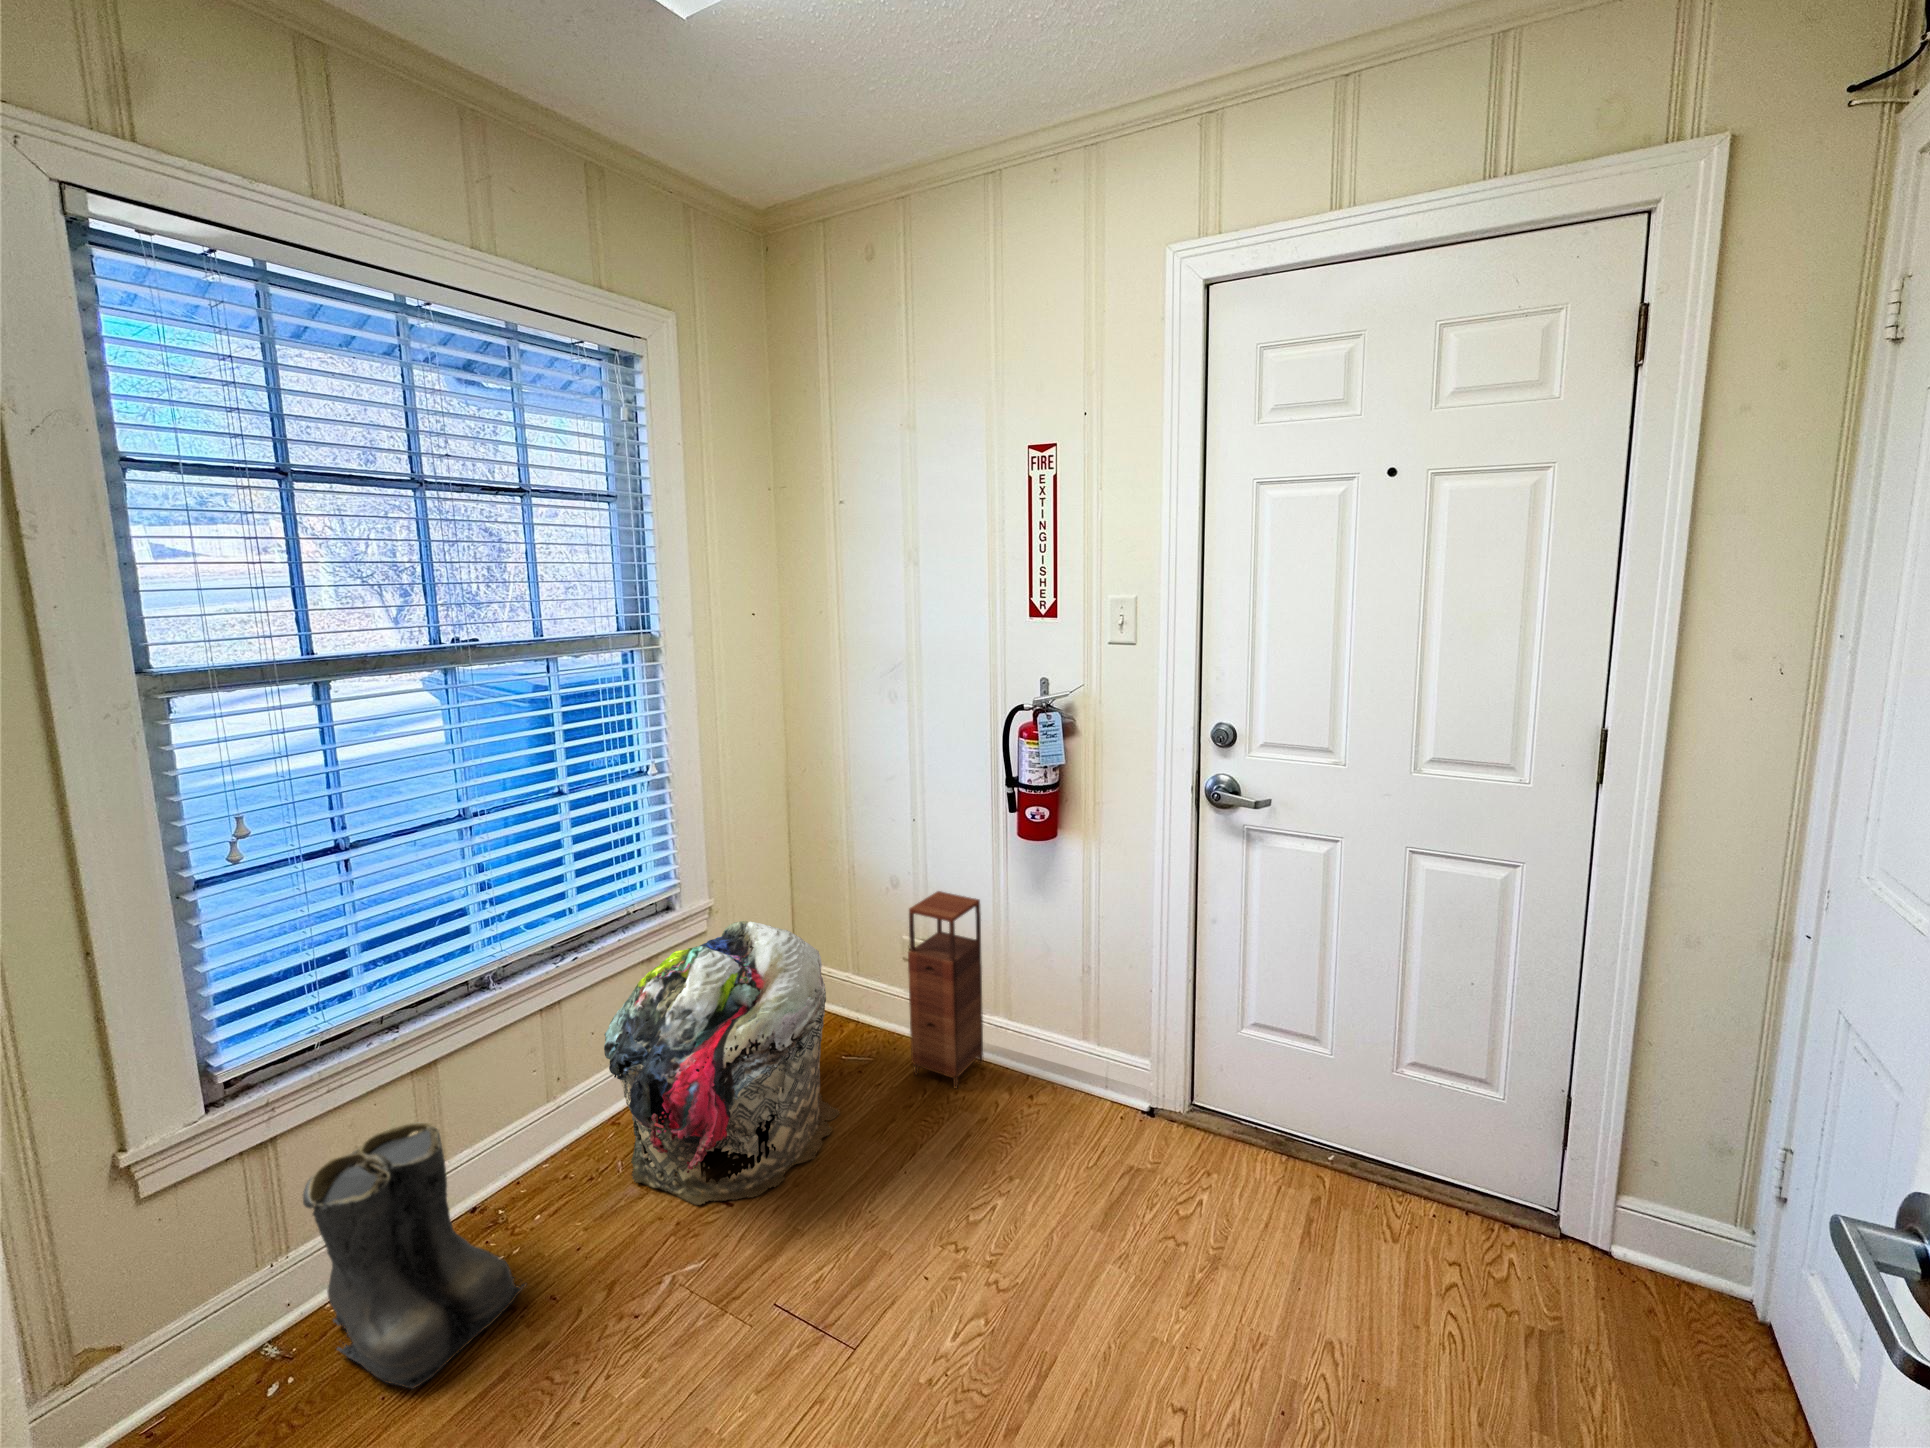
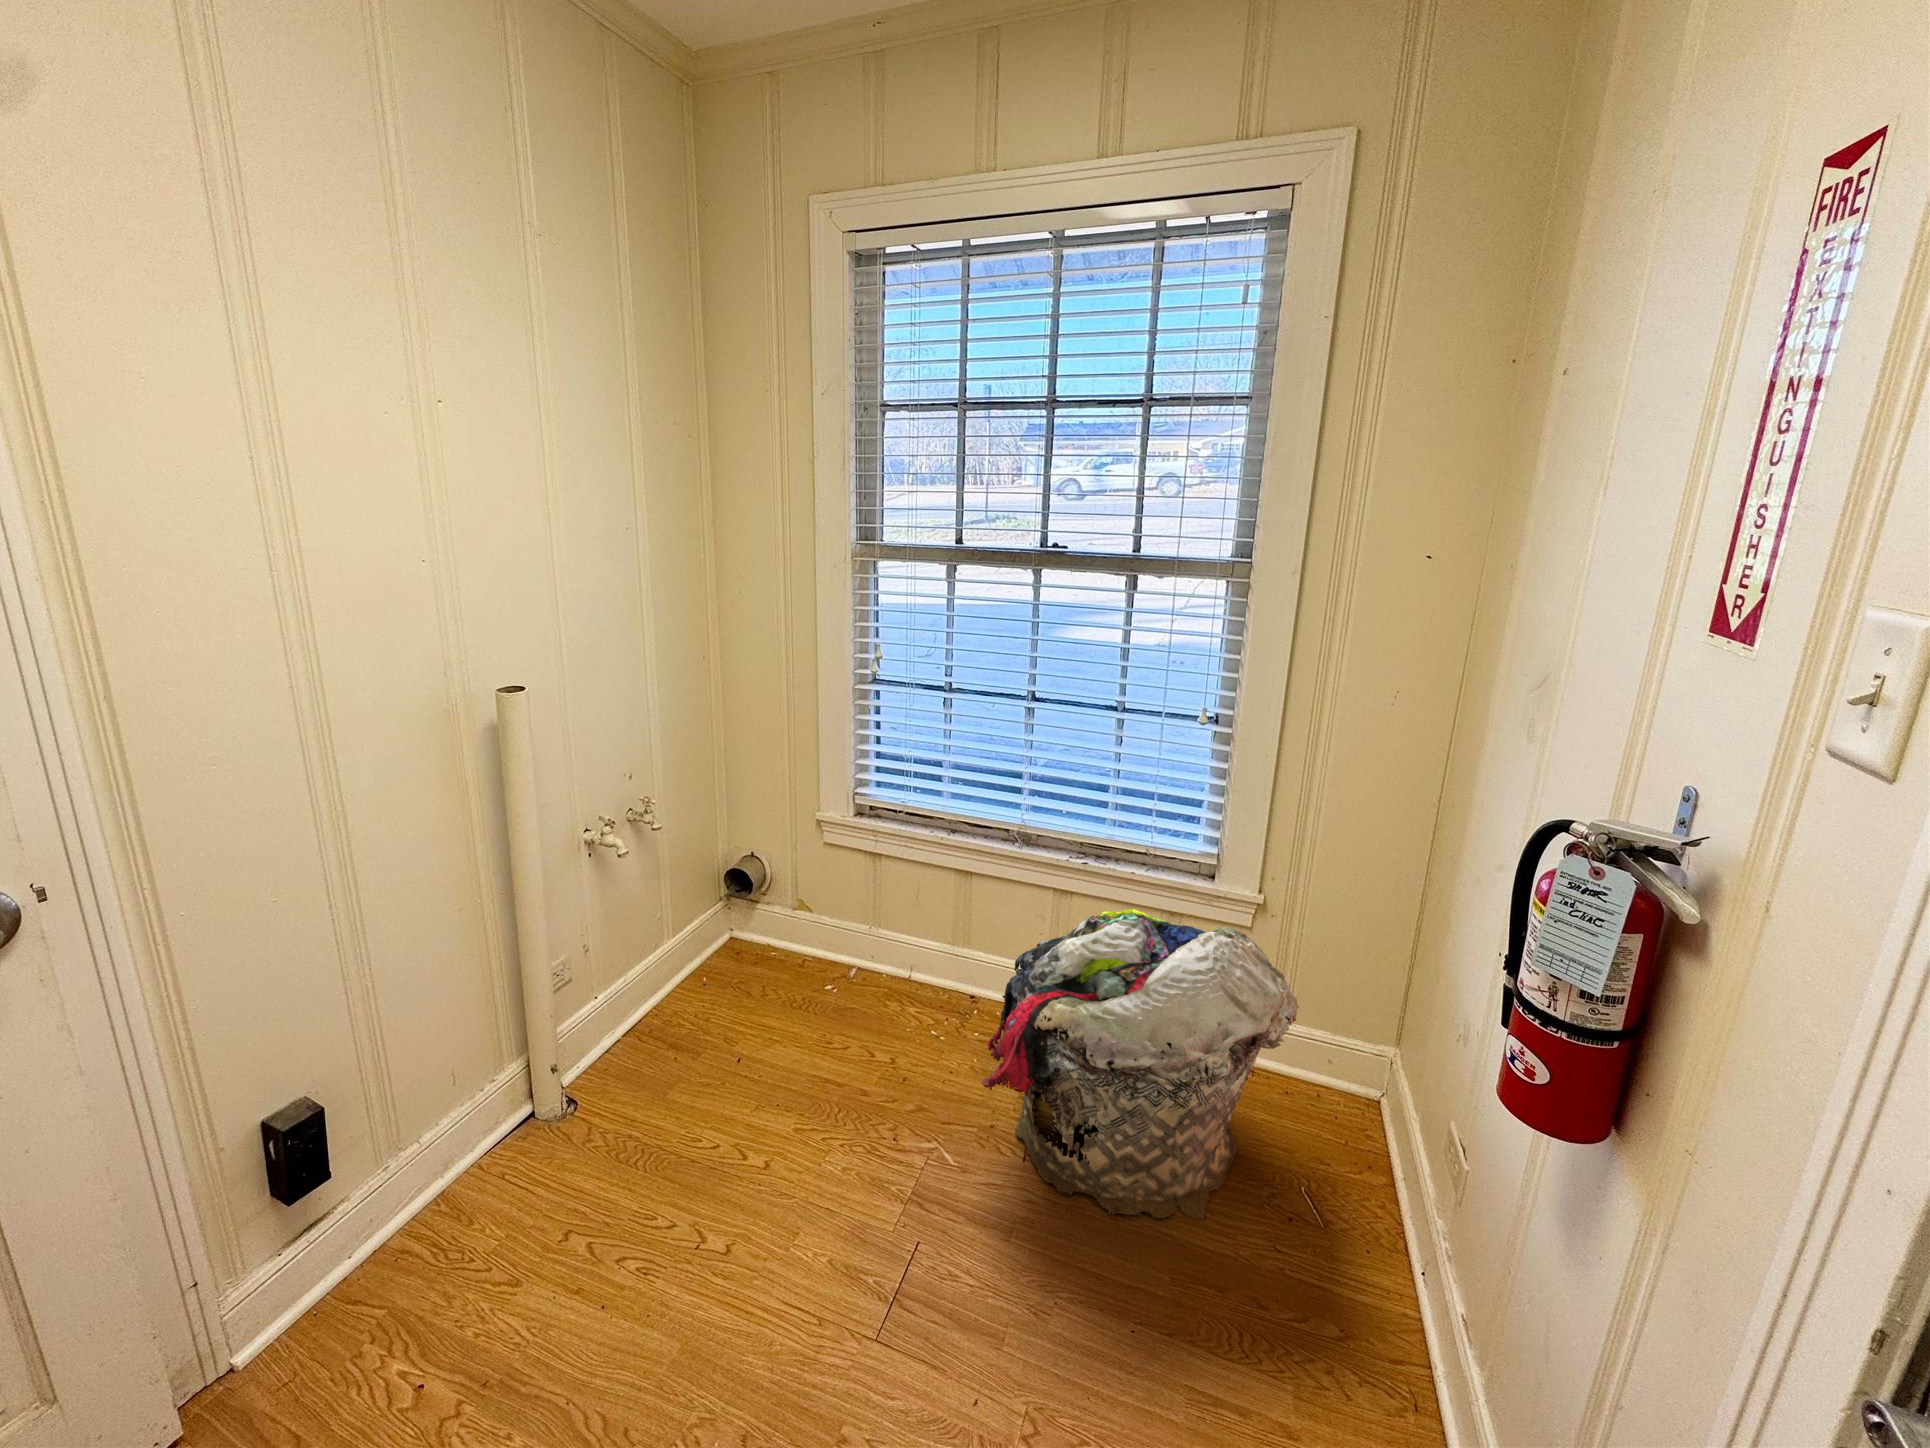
storage cabinet: present [908,891,983,1088] -> none [1324,1061,1489,1403]
boots: present [303,1122,526,1389] -> none [824,888,936,1059]

